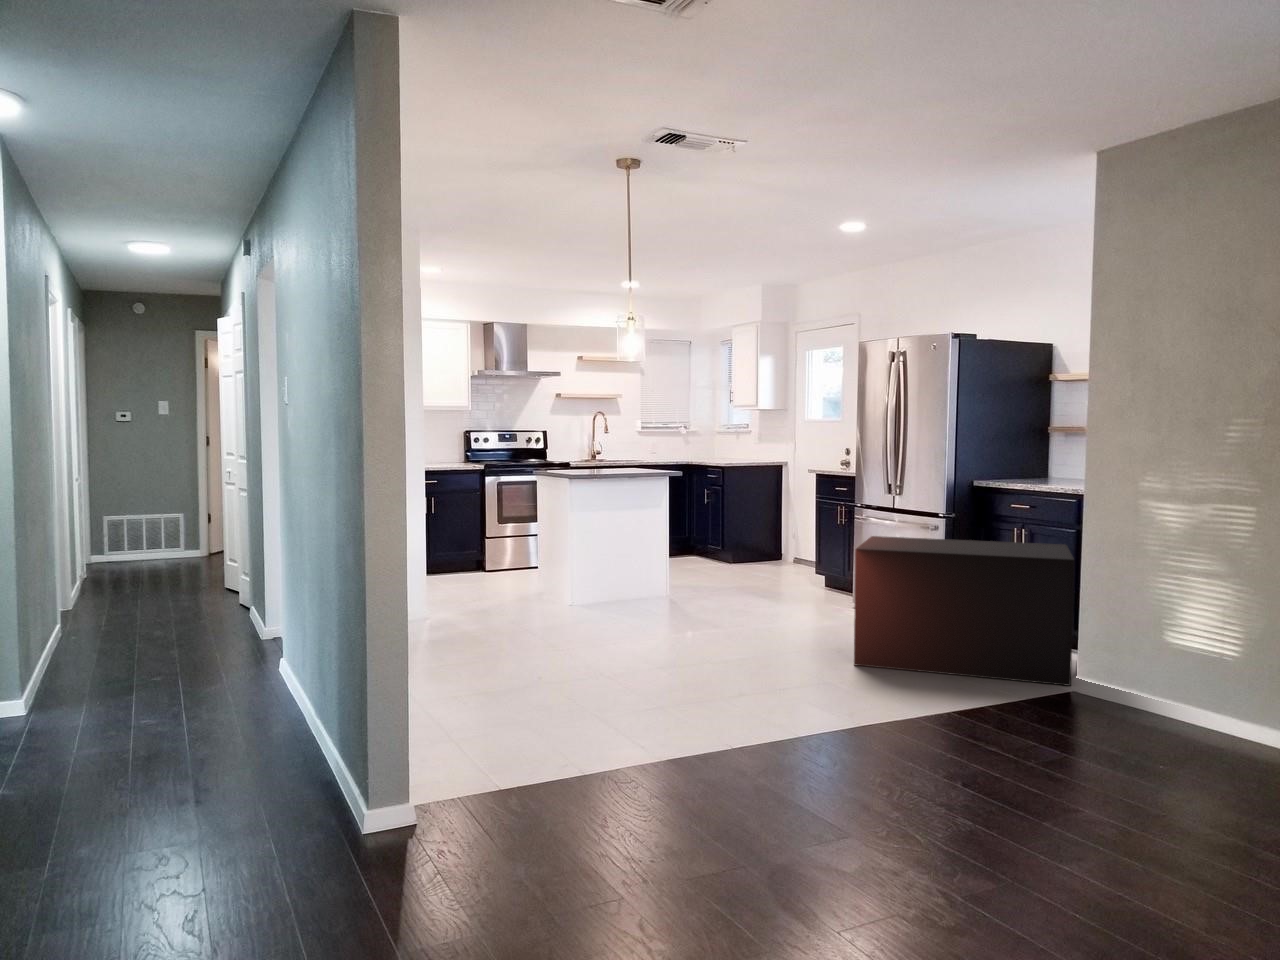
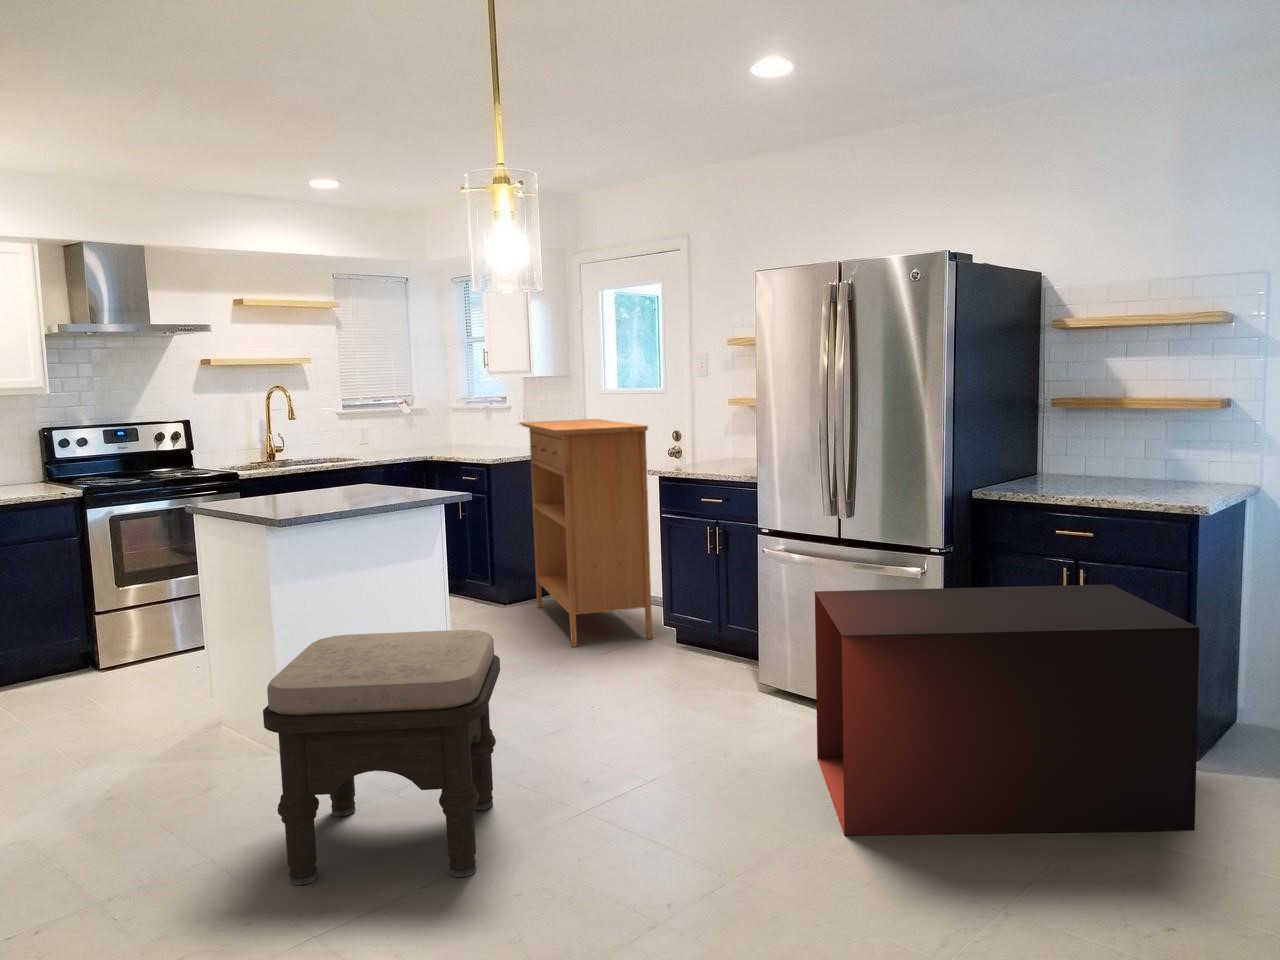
console table: none [748,440,820,585] -> present [520,419,652,647]
ottoman: none [552,536,678,656] -> present [263,630,500,885]

